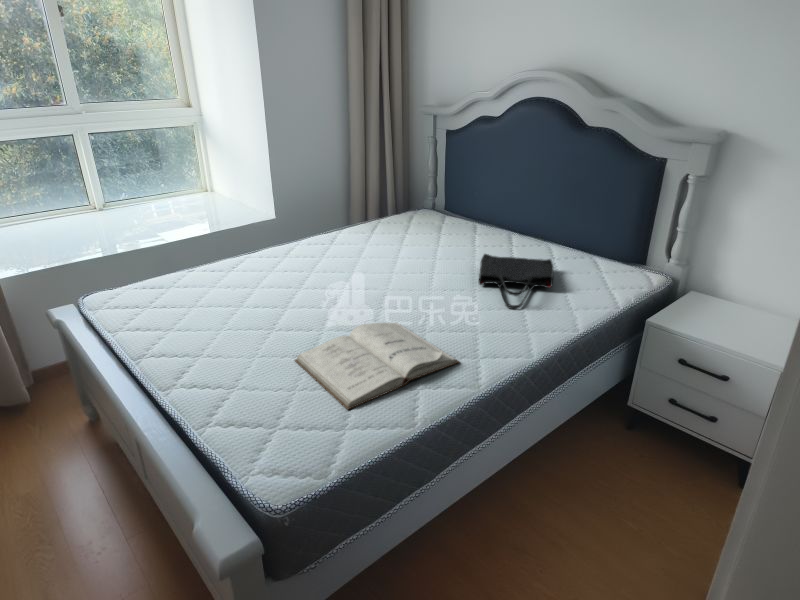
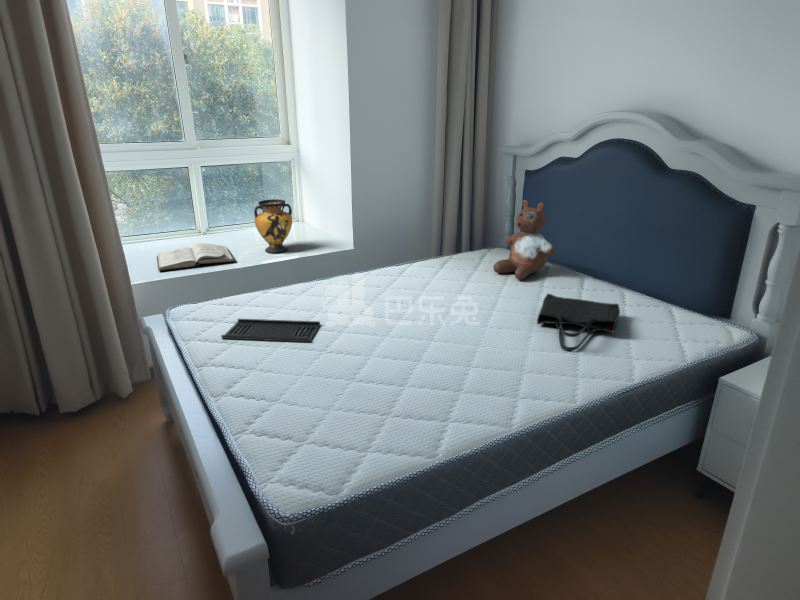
stuffed bear: none [424,160,484,241] -> present [493,200,555,280]
vase: none [159,169,203,228] -> present [254,199,292,253]
tray: none [153,300,260,328] -> present [221,319,320,342]
book: present [295,323,459,410] -> present [157,243,236,271]

